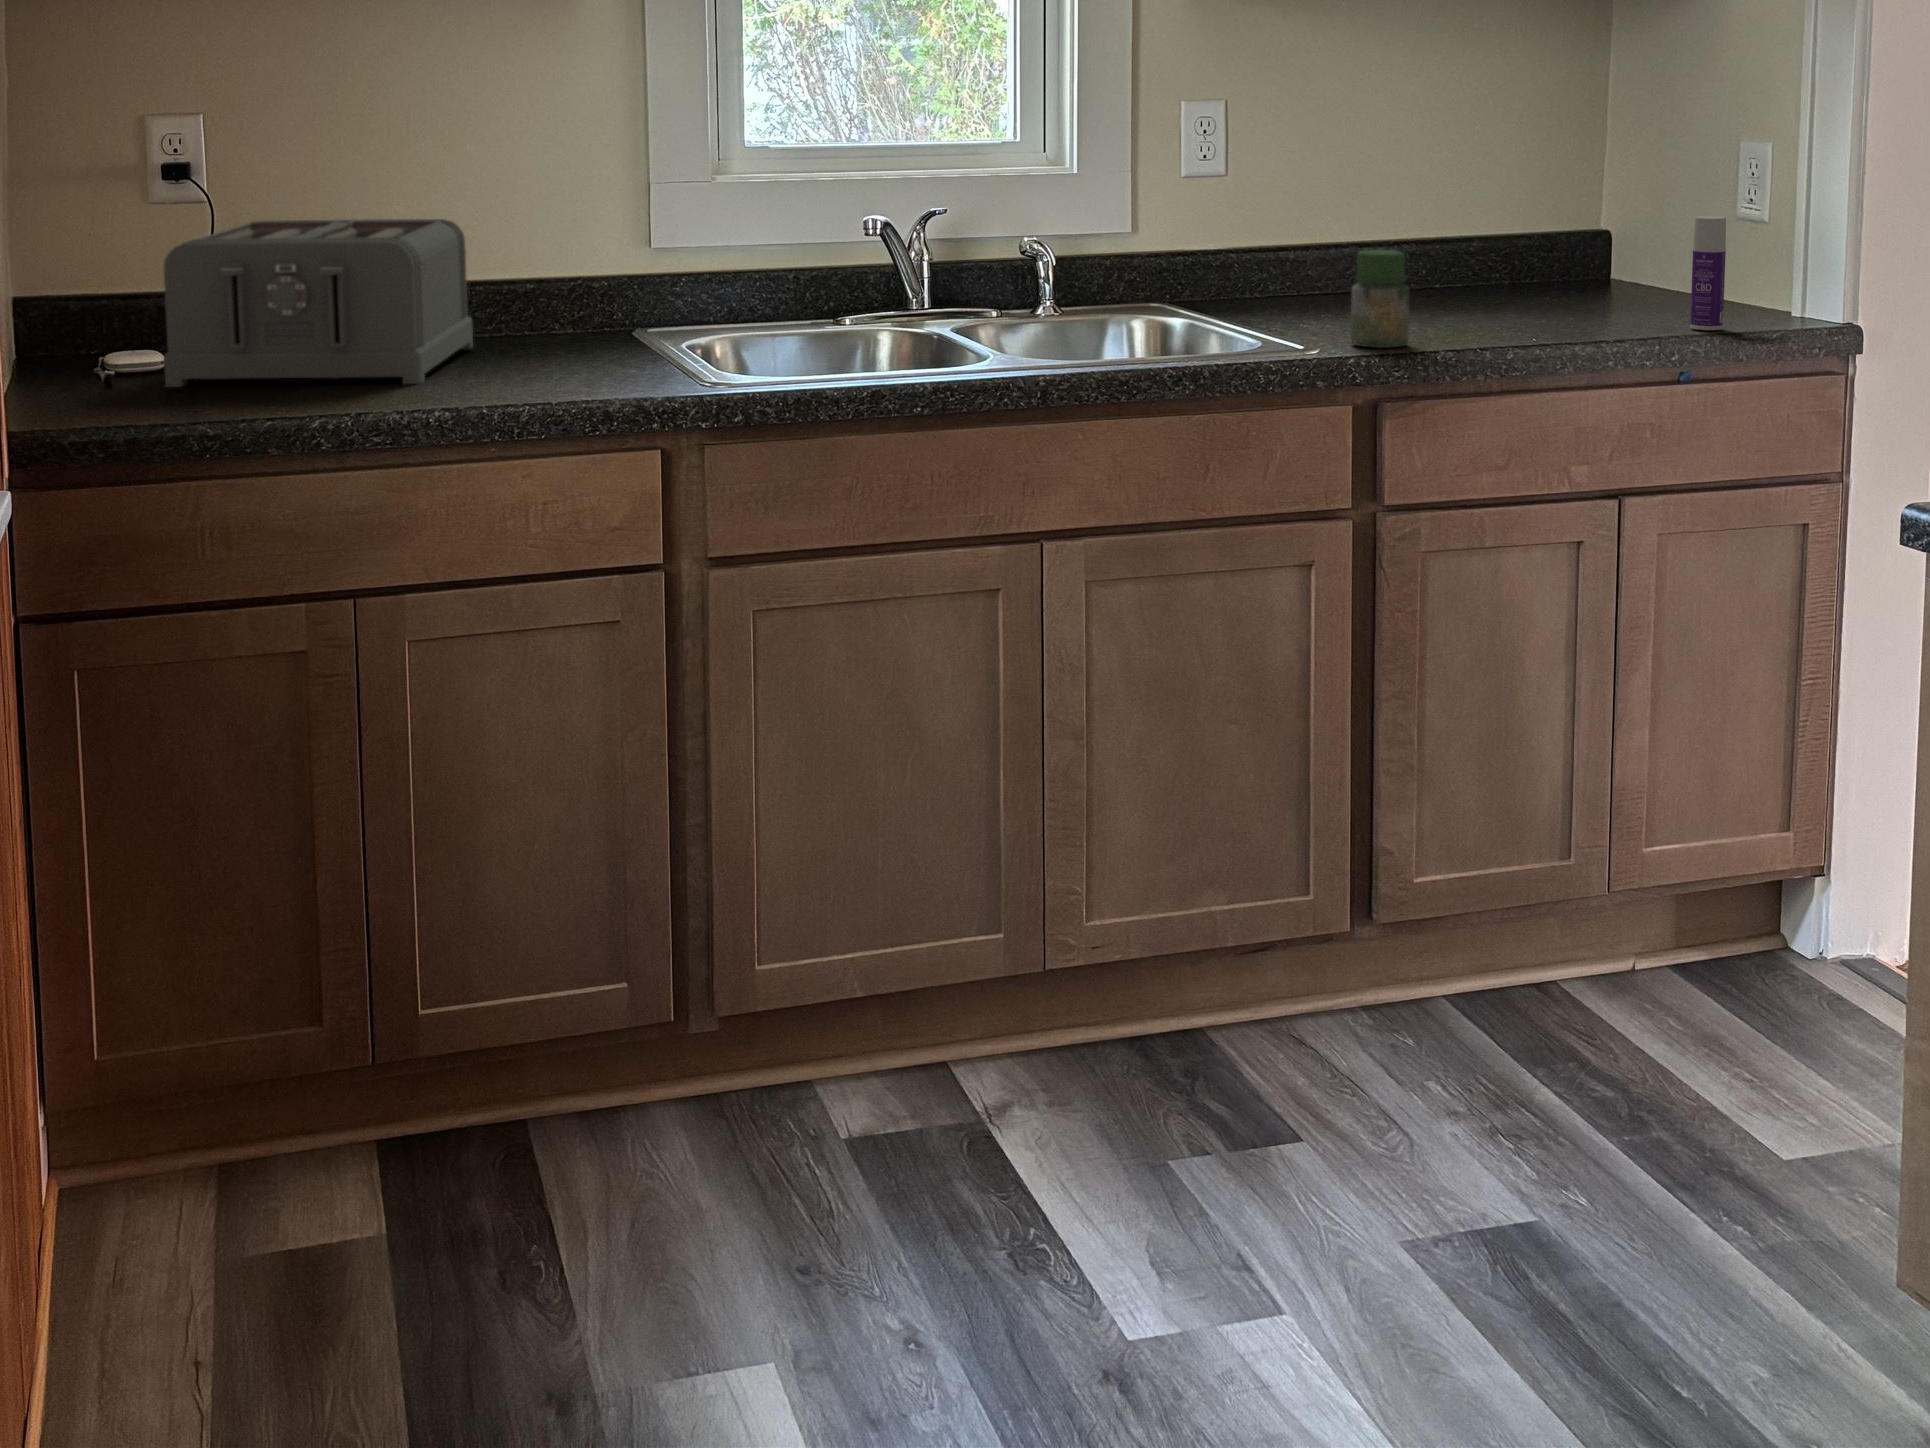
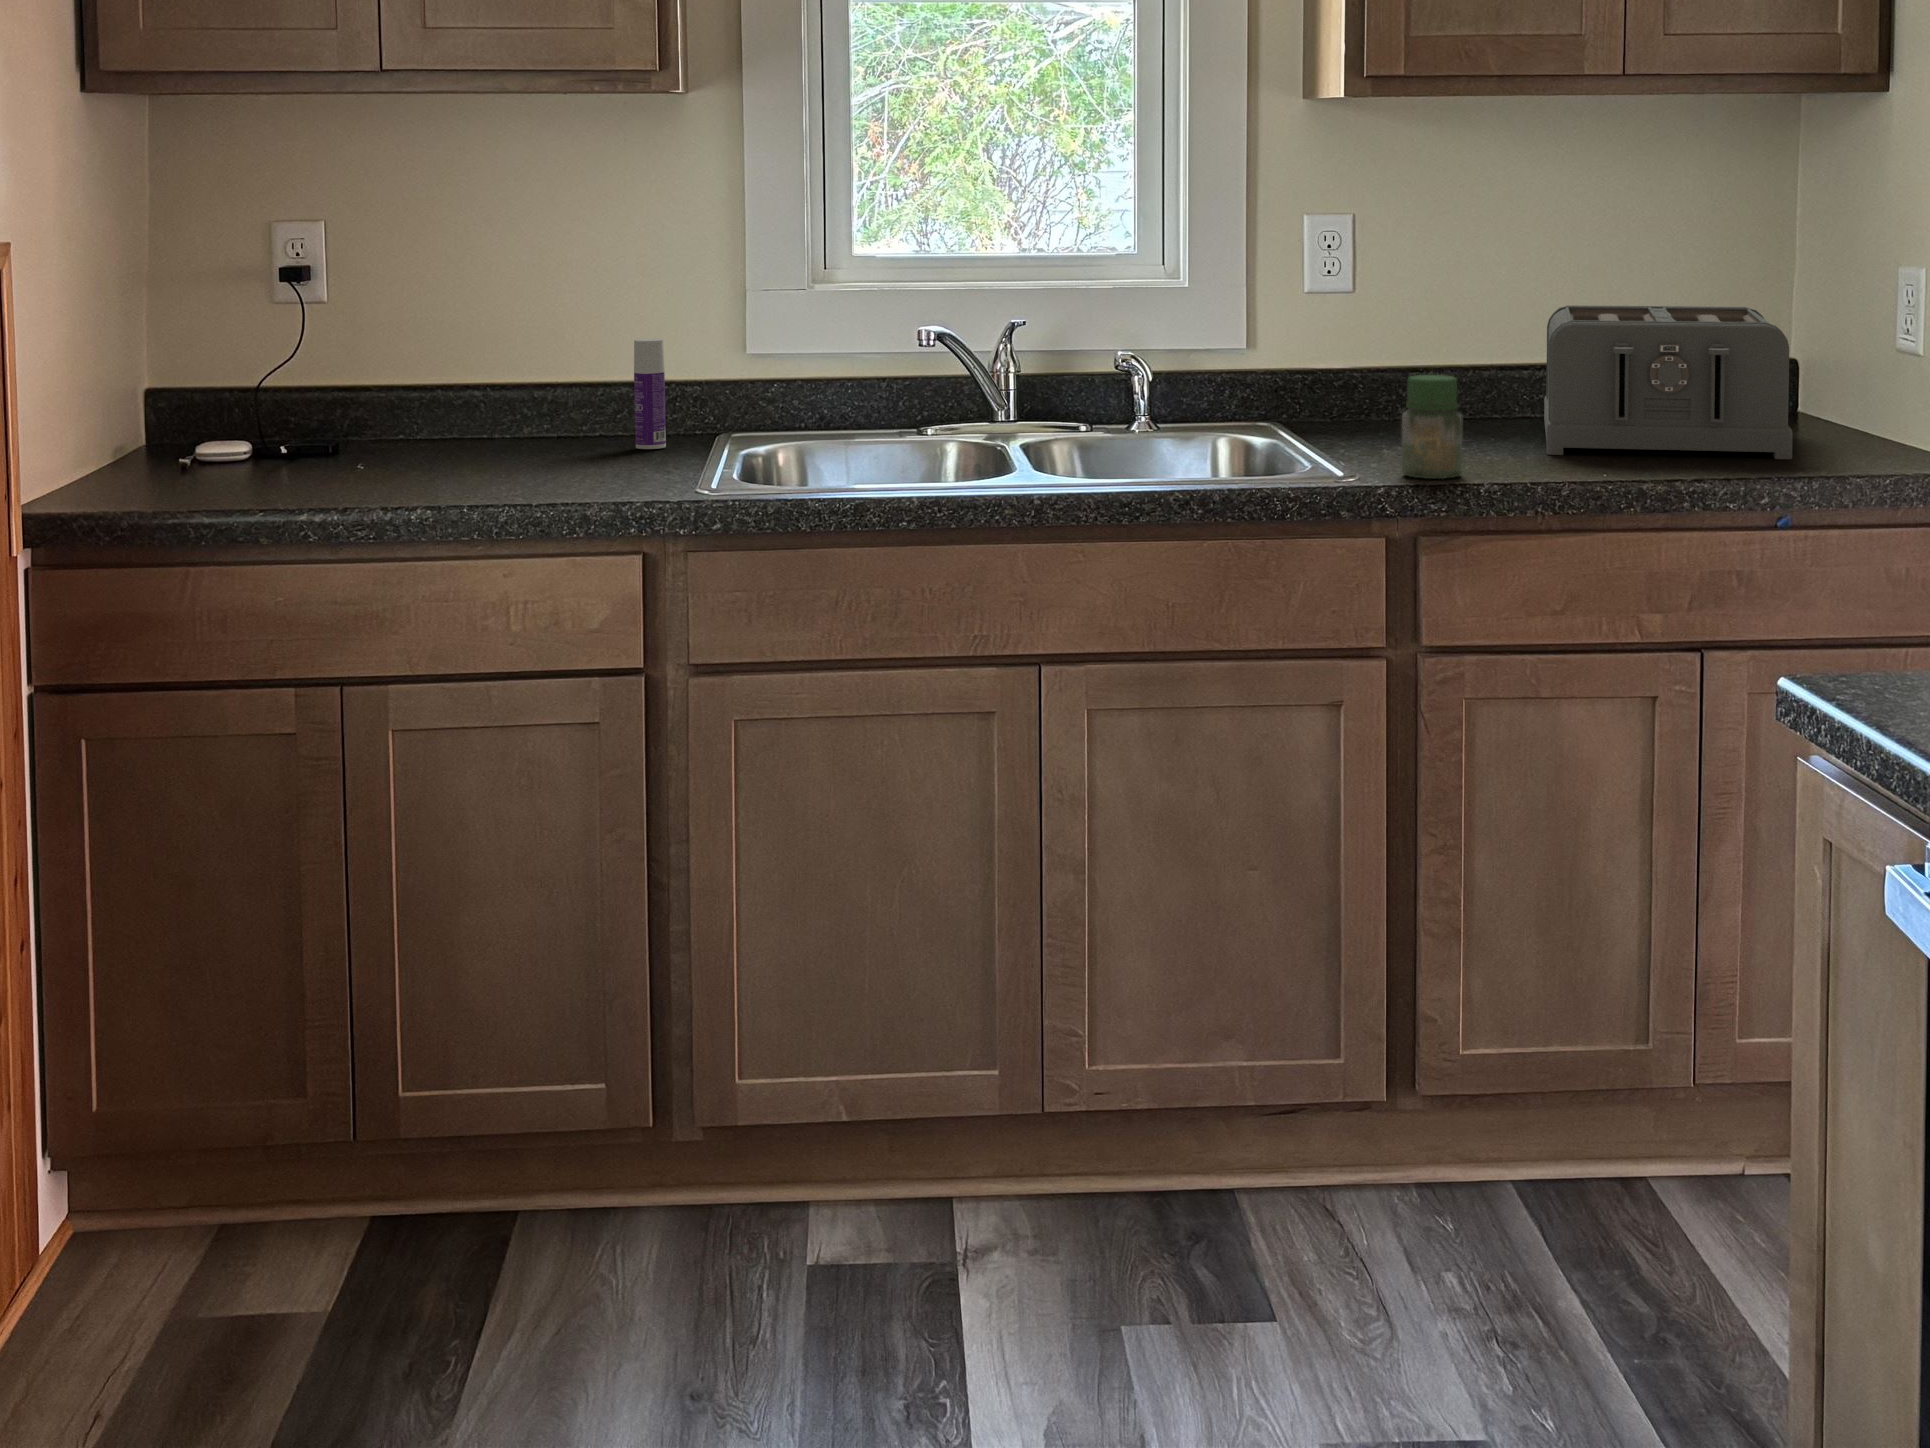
bottle: present [1690,216,1726,330] -> present [634,338,666,449]
toaster: present [164,219,473,387] -> present [1544,305,1793,459]

